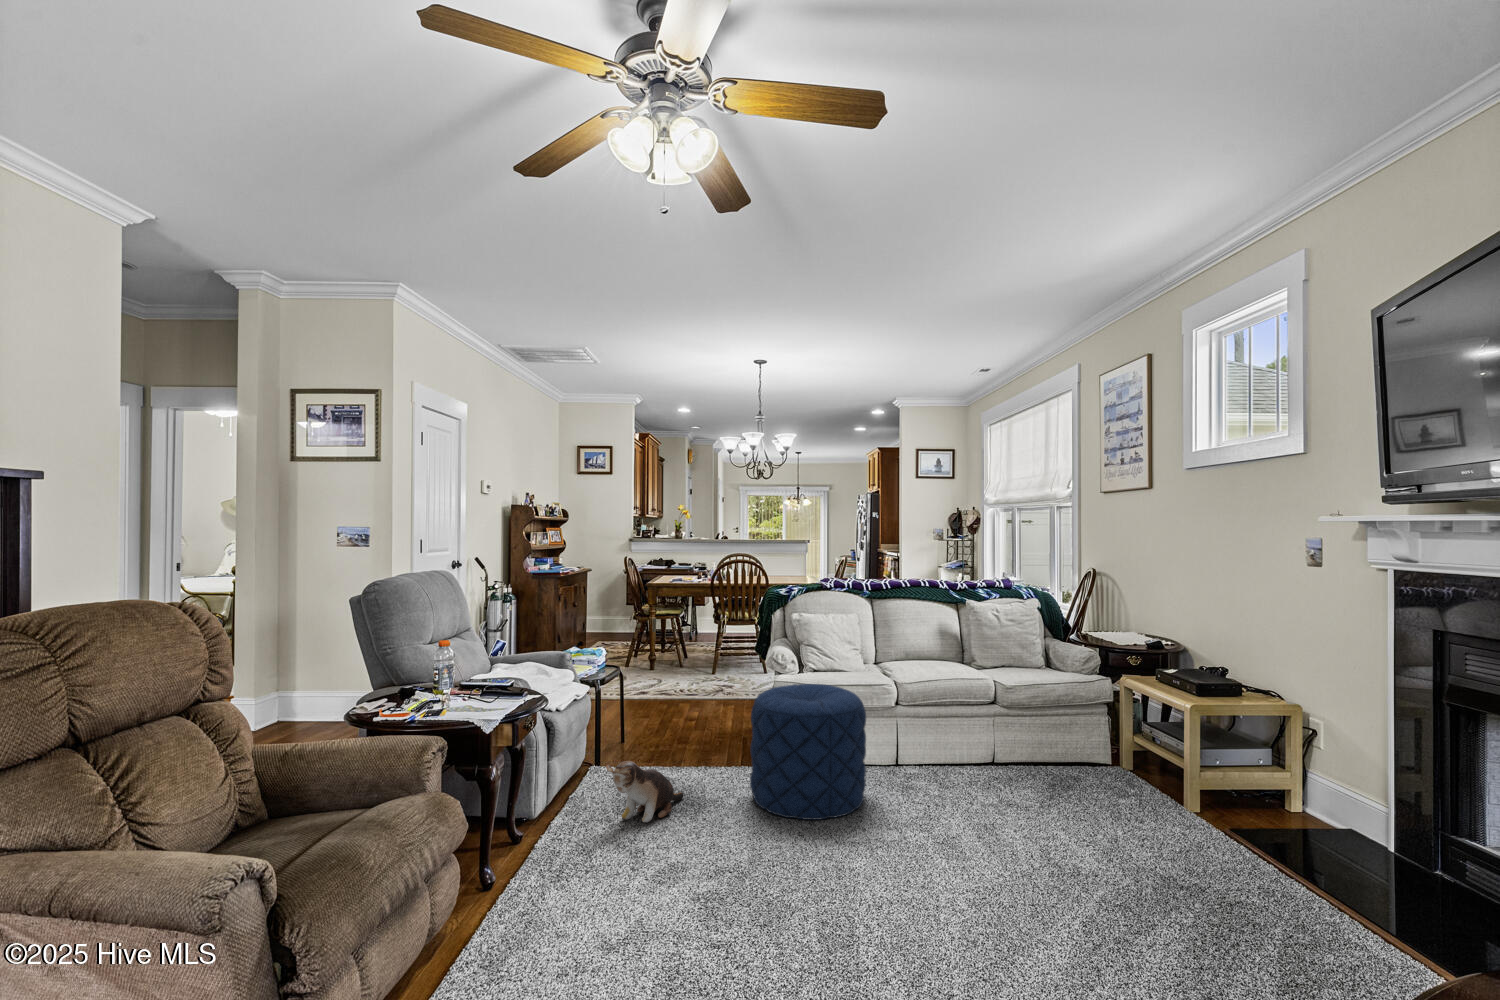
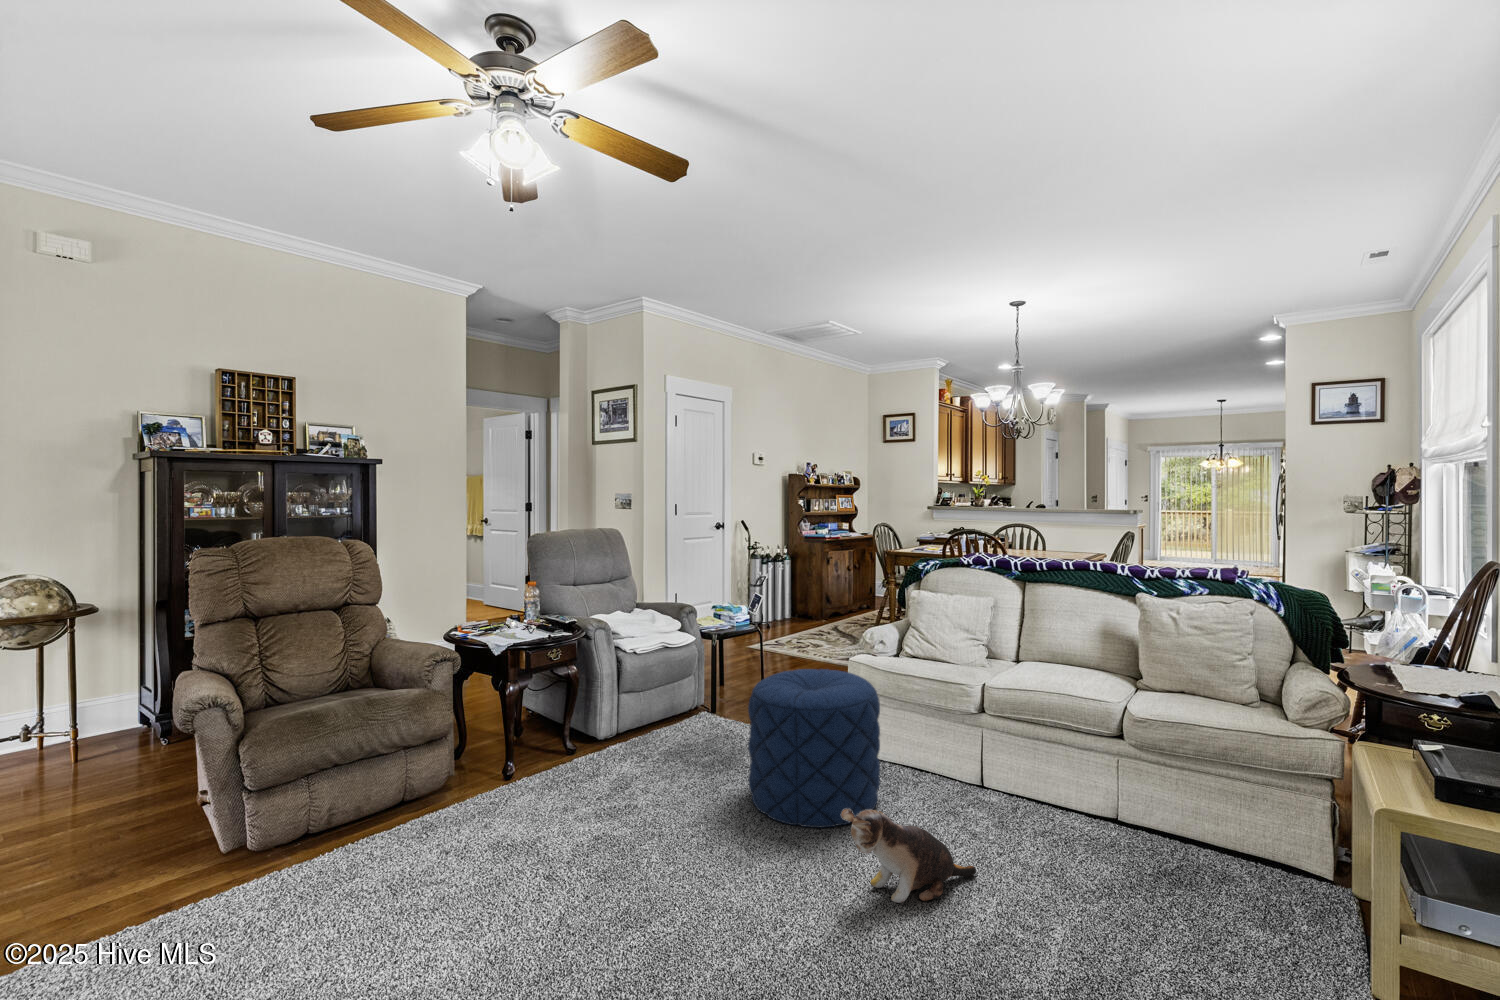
plush toy: present [606,761,683,822] -> present [841,809,976,903]

